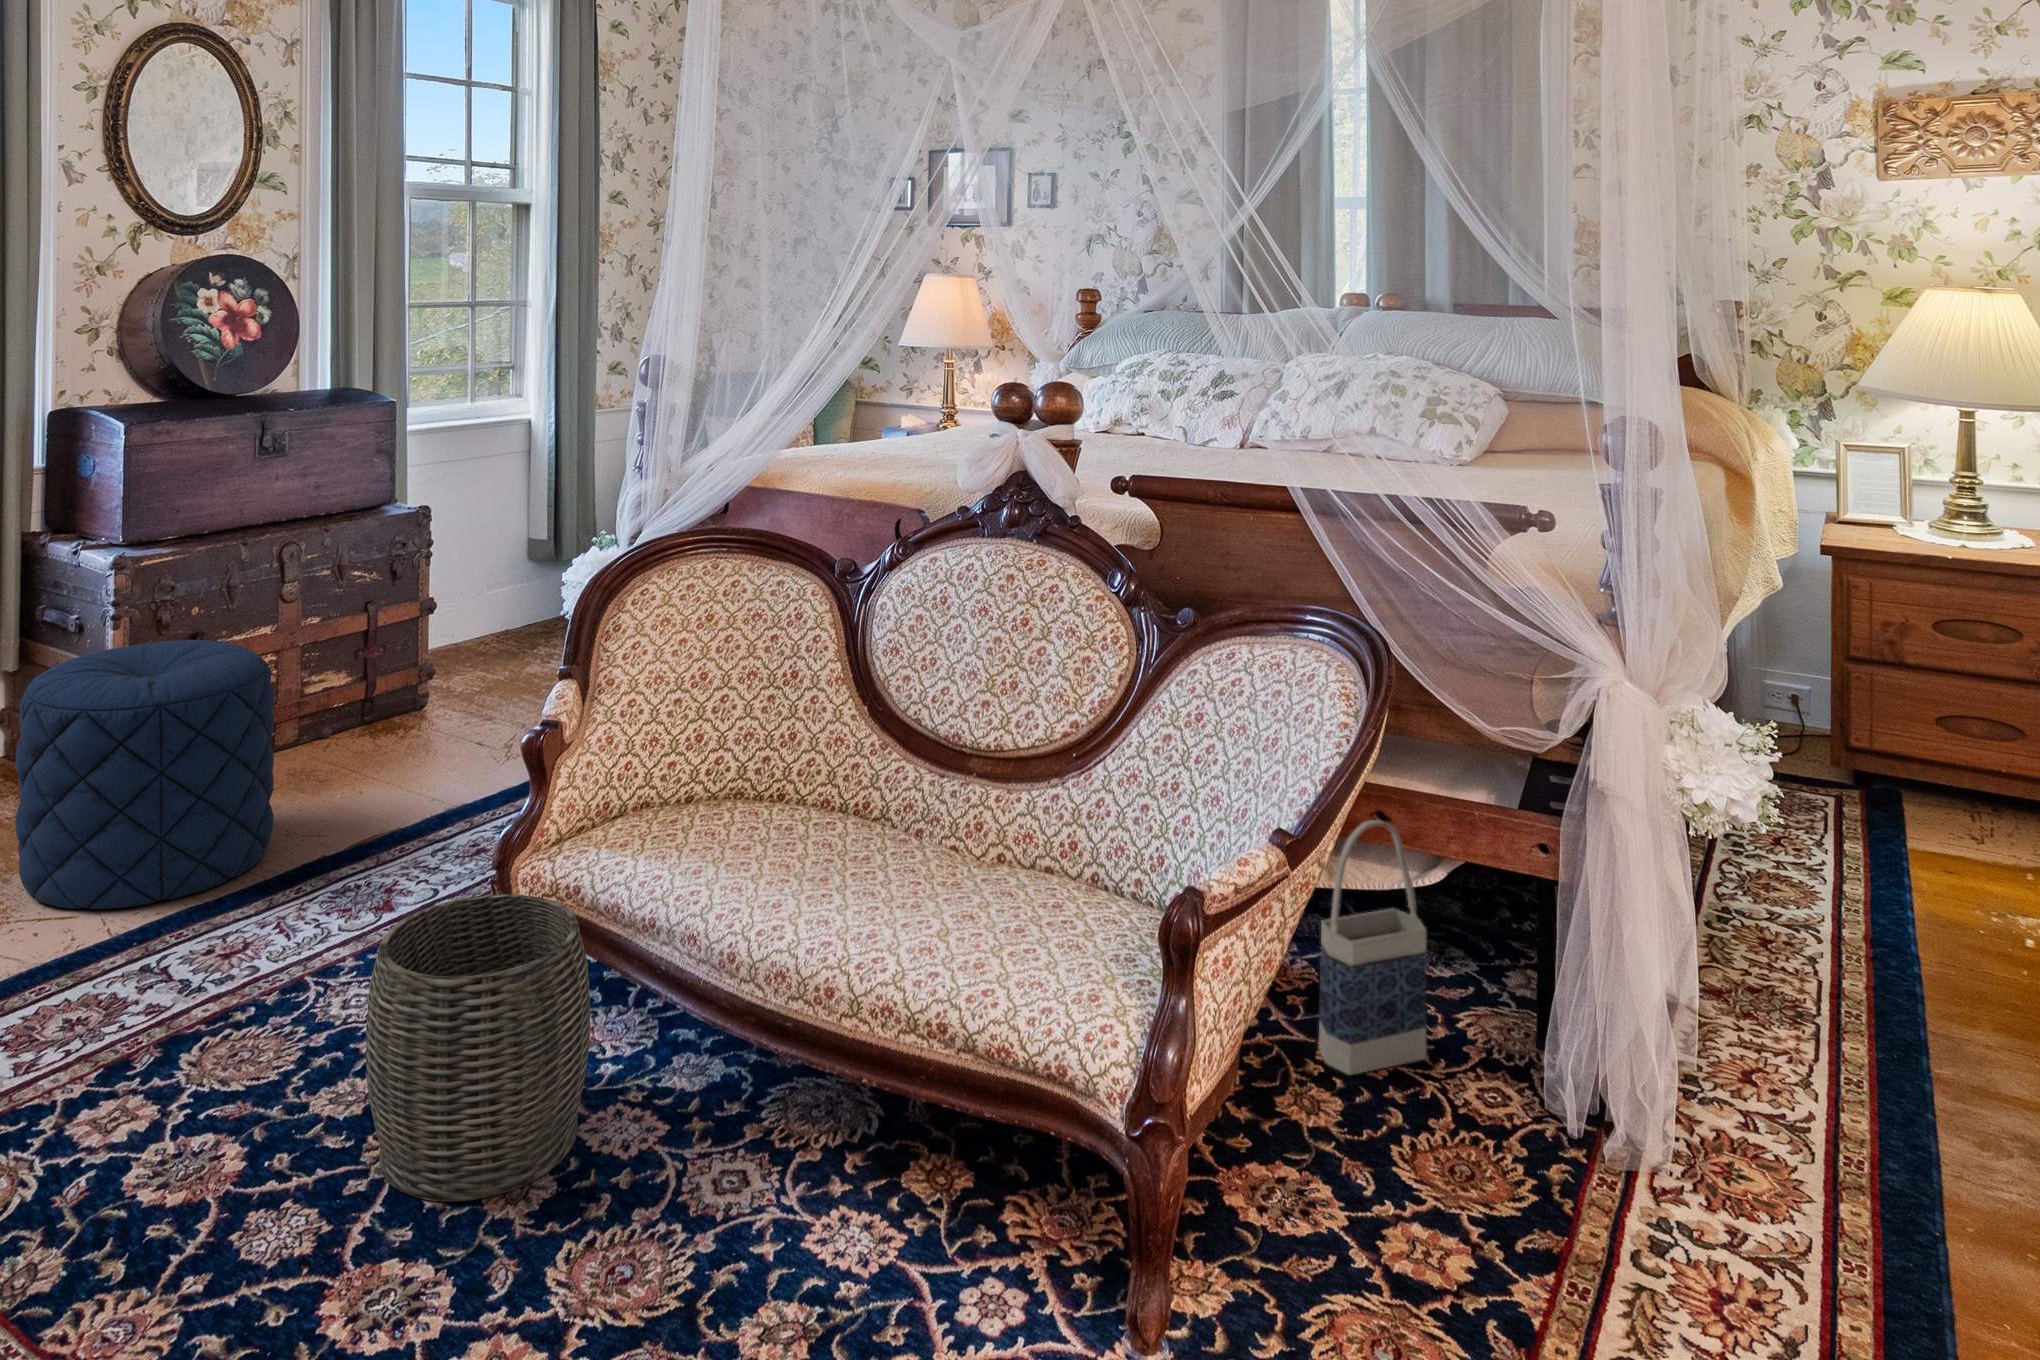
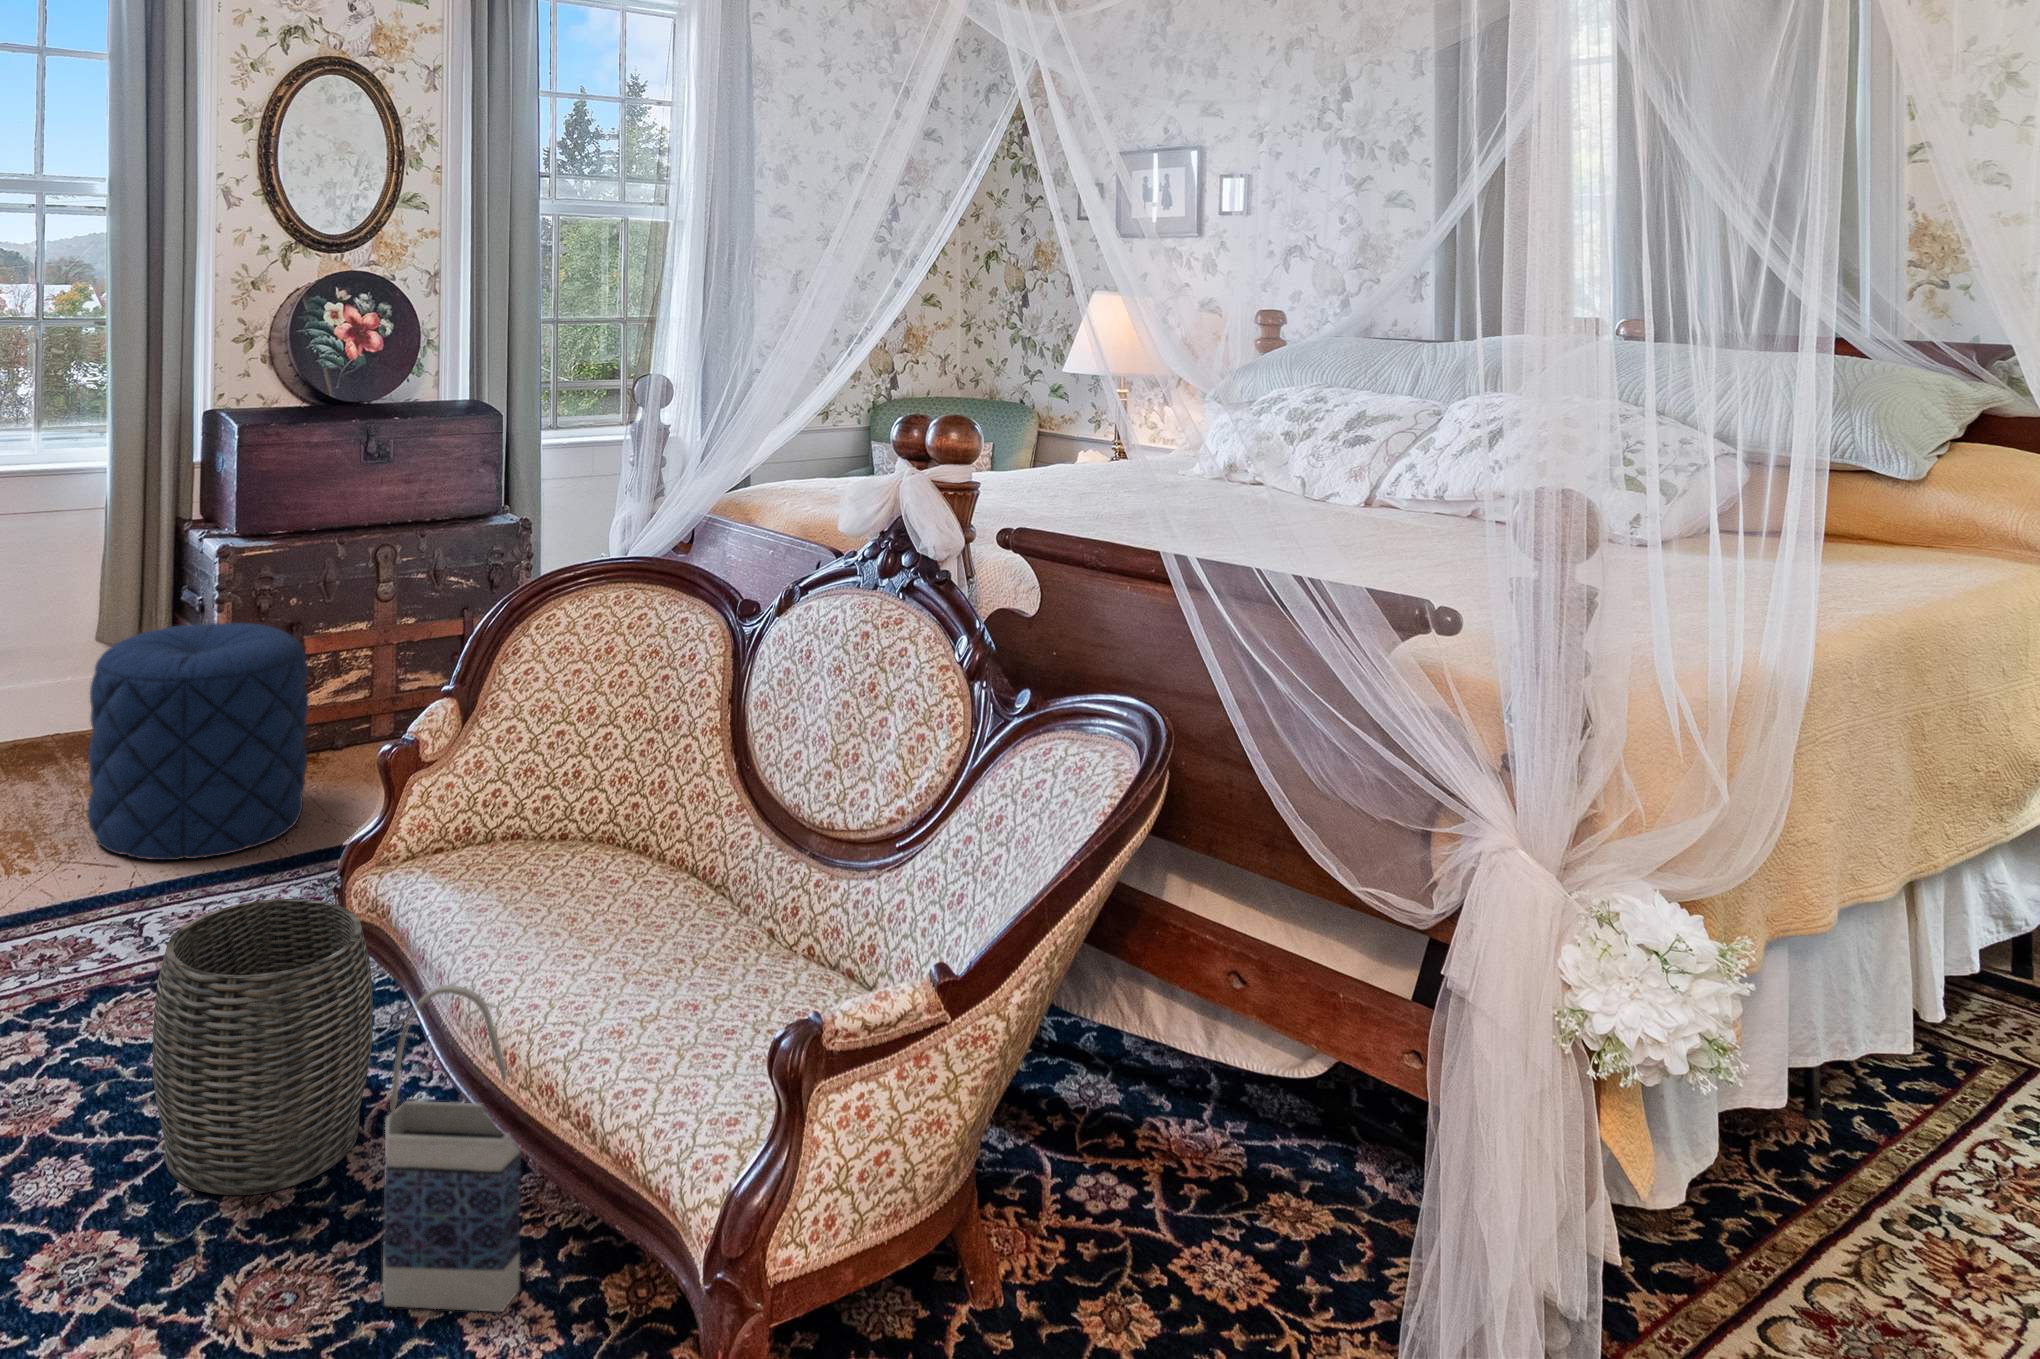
bag: present [1319,820,1426,1075] -> present [383,985,521,1312]

